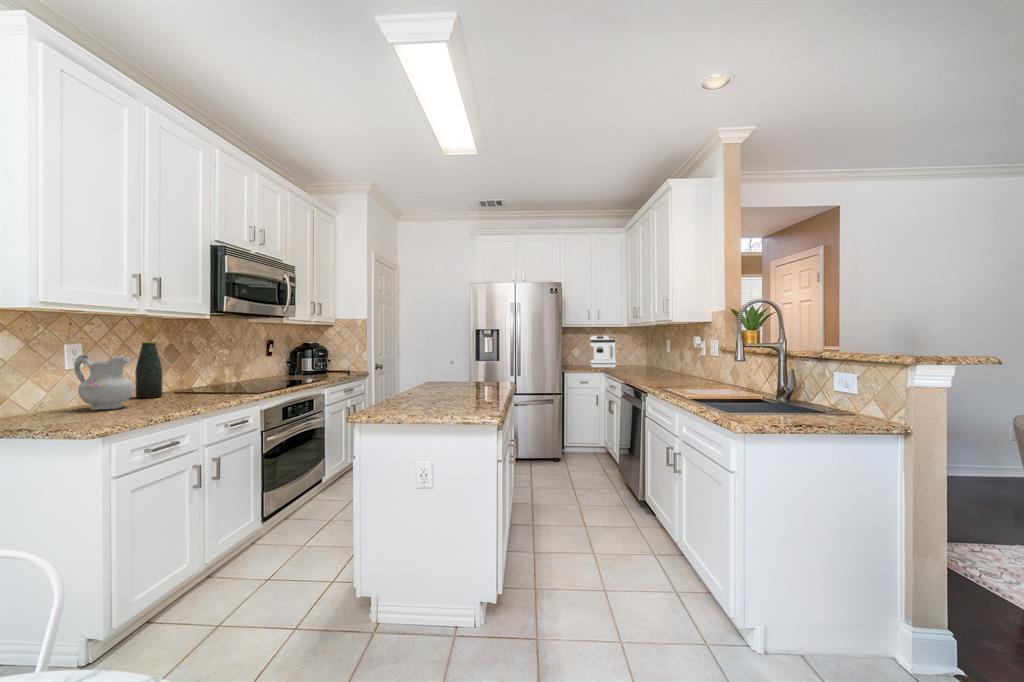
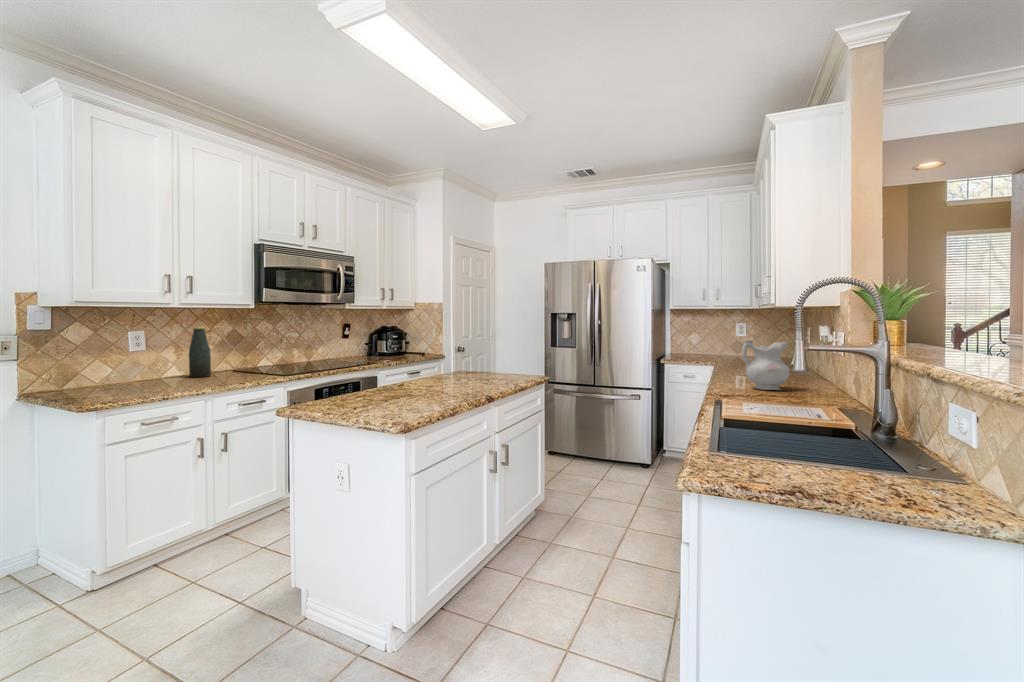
coffee maker: present [590,336,616,368] -> none [698,321,736,362]
ceramic pitcher: present [74,355,134,410] -> present [742,340,789,390]

